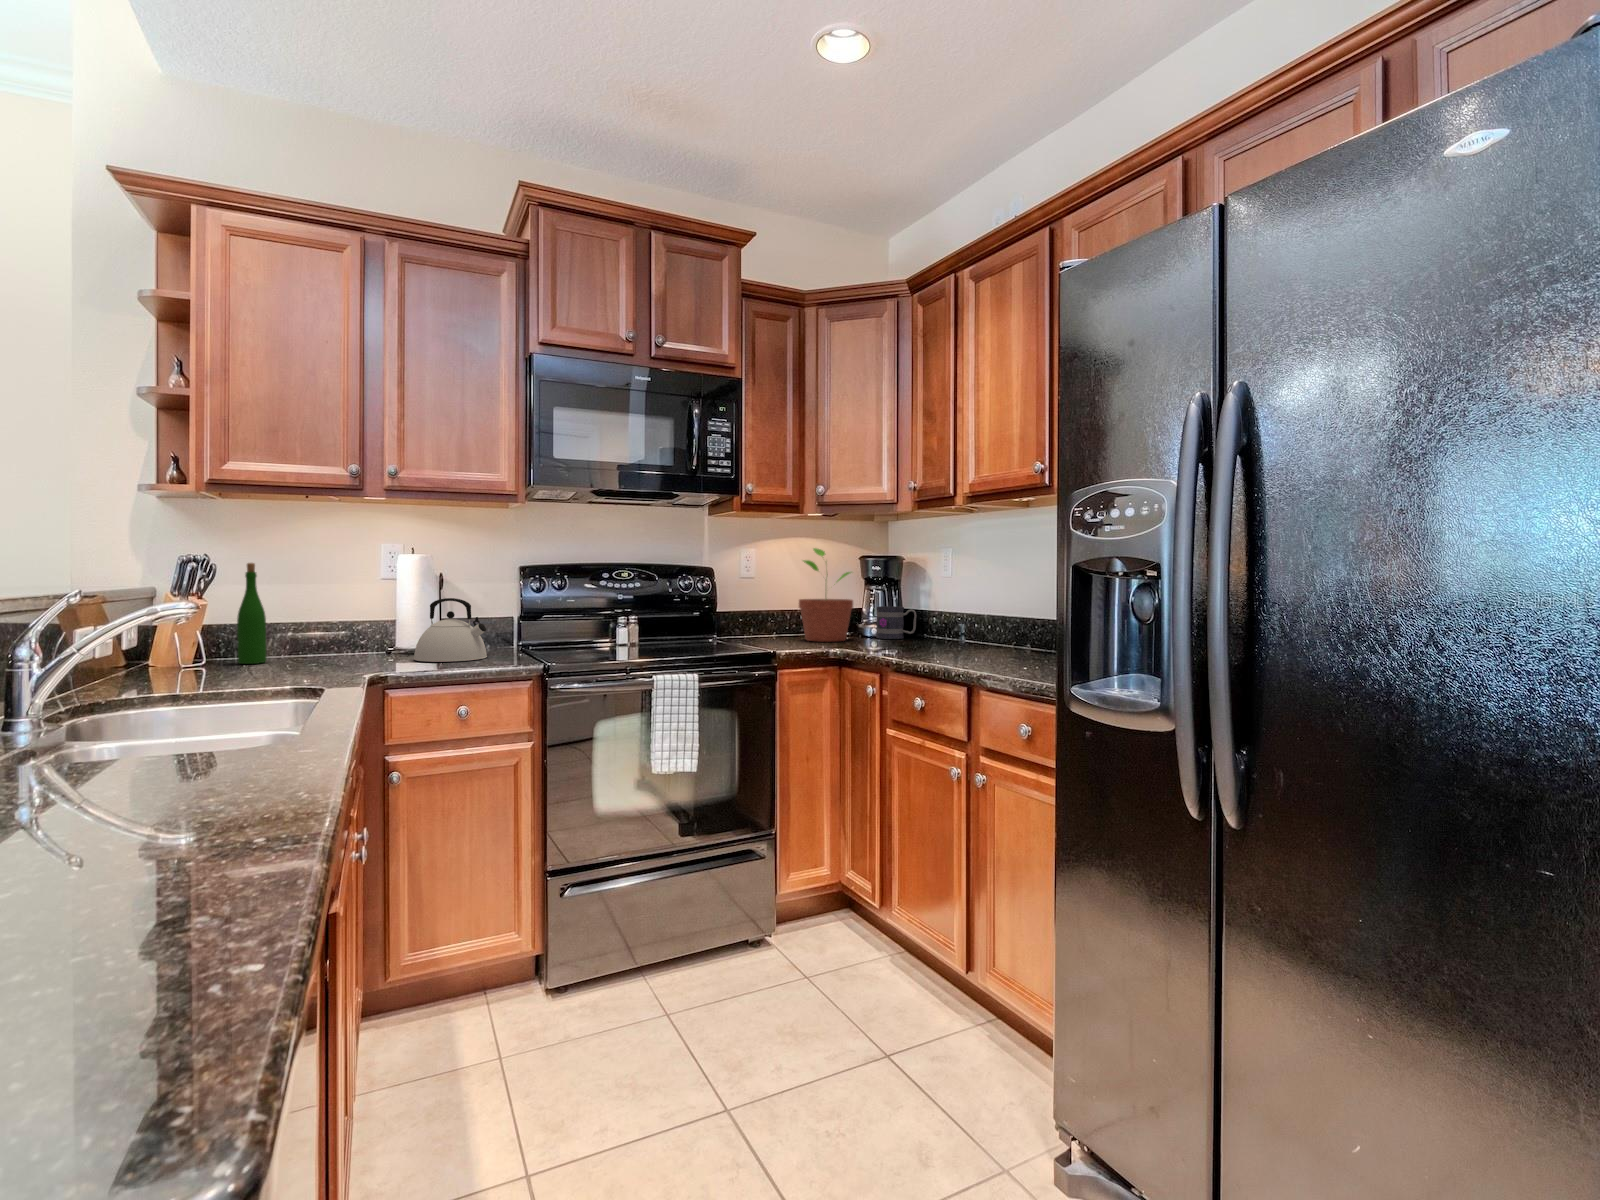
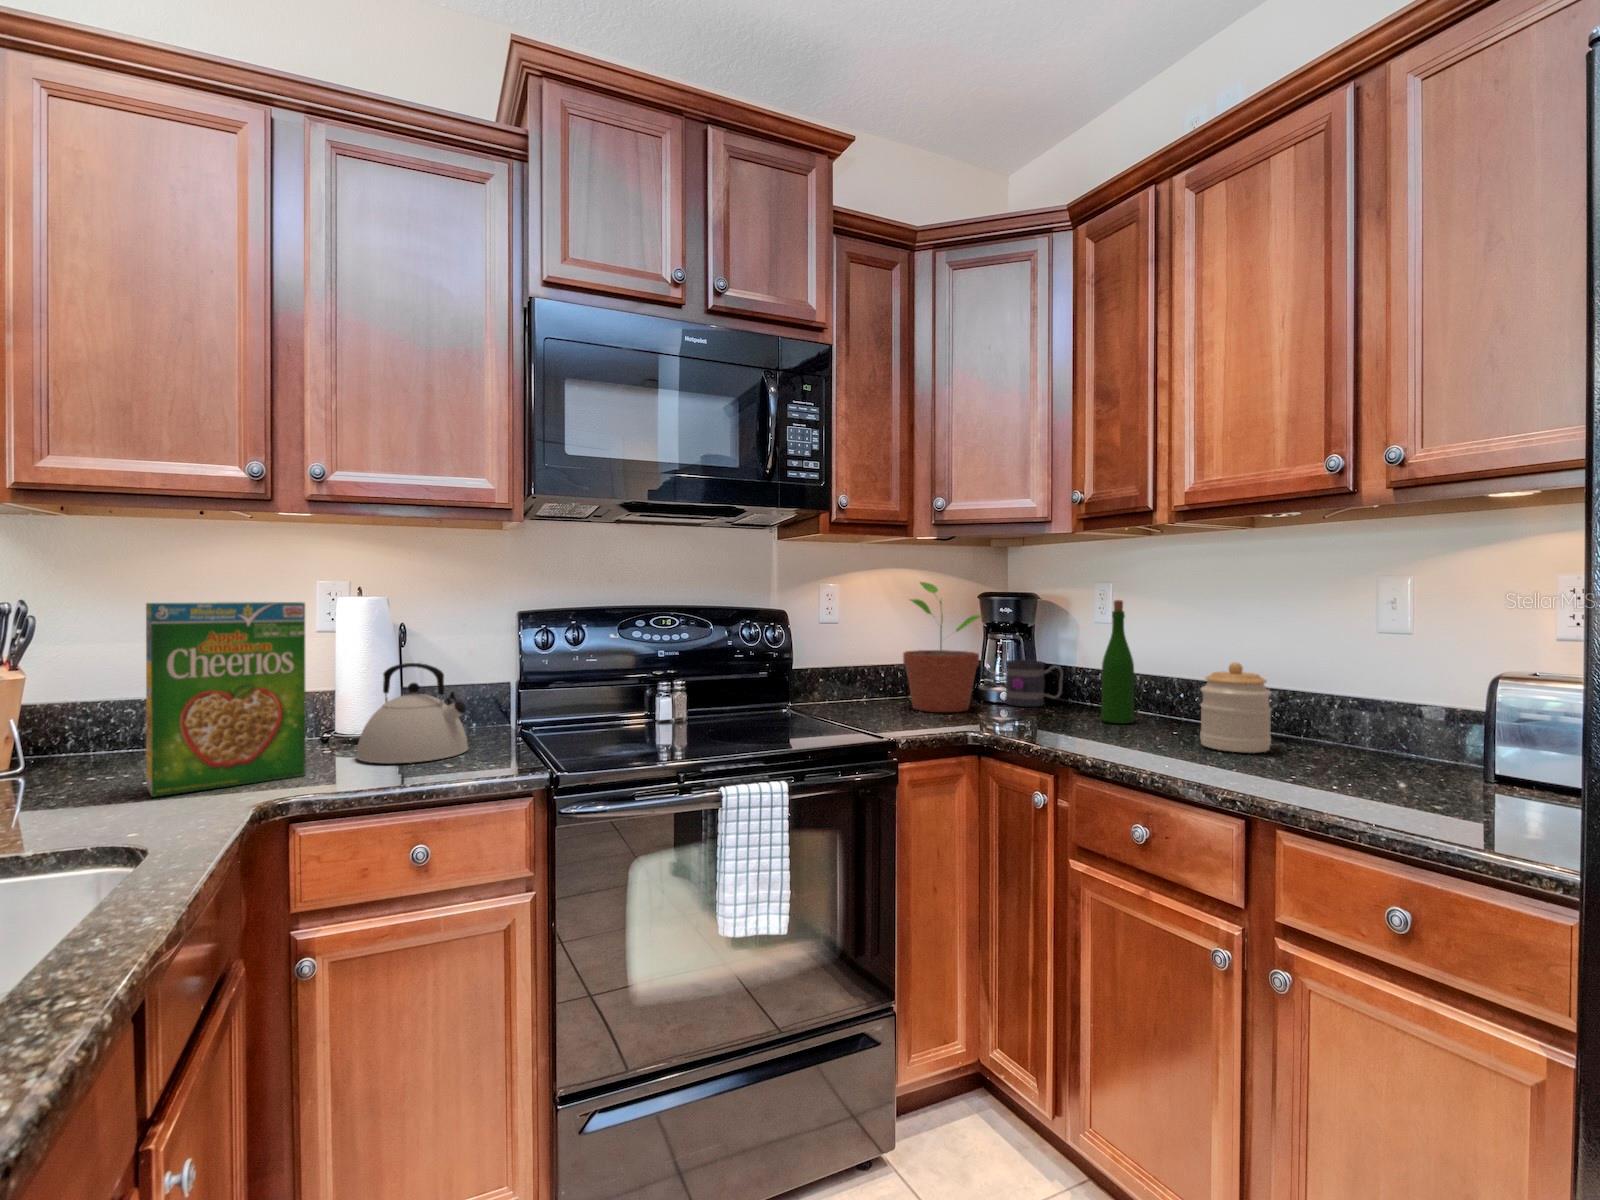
cereal box: none [290,554,386,673] -> present [146,602,306,797]
wine bottle: present [237,563,267,664] -> present [1101,600,1134,724]
jar: none [977,599,1020,656] -> present [1200,662,1271,753]

